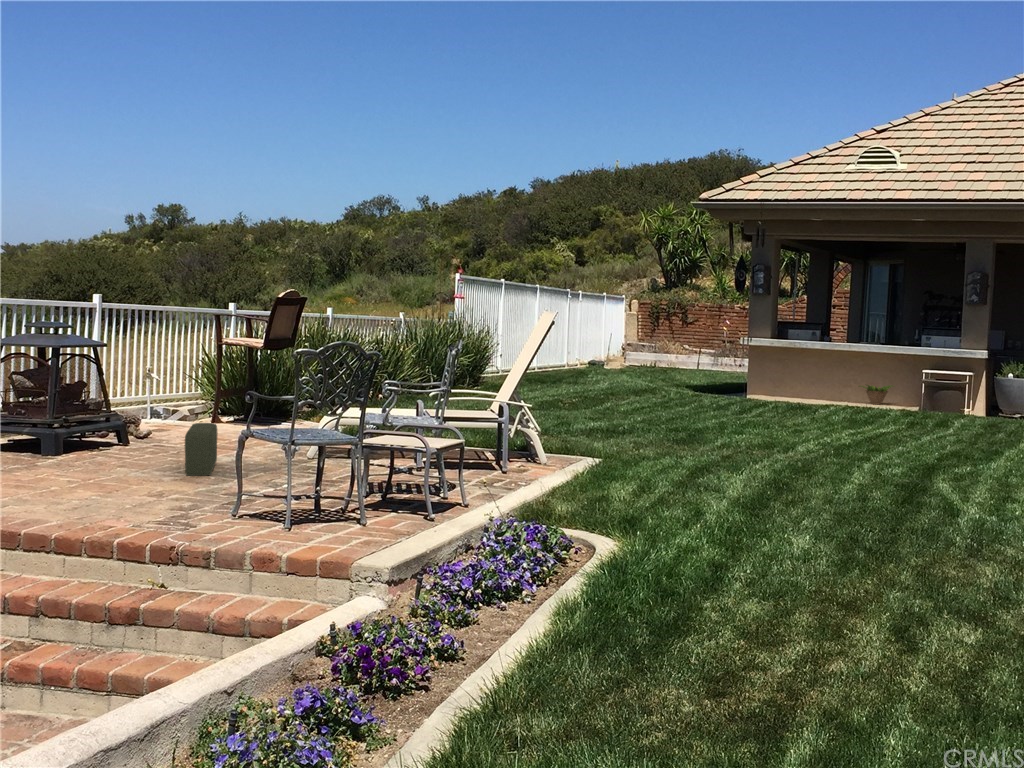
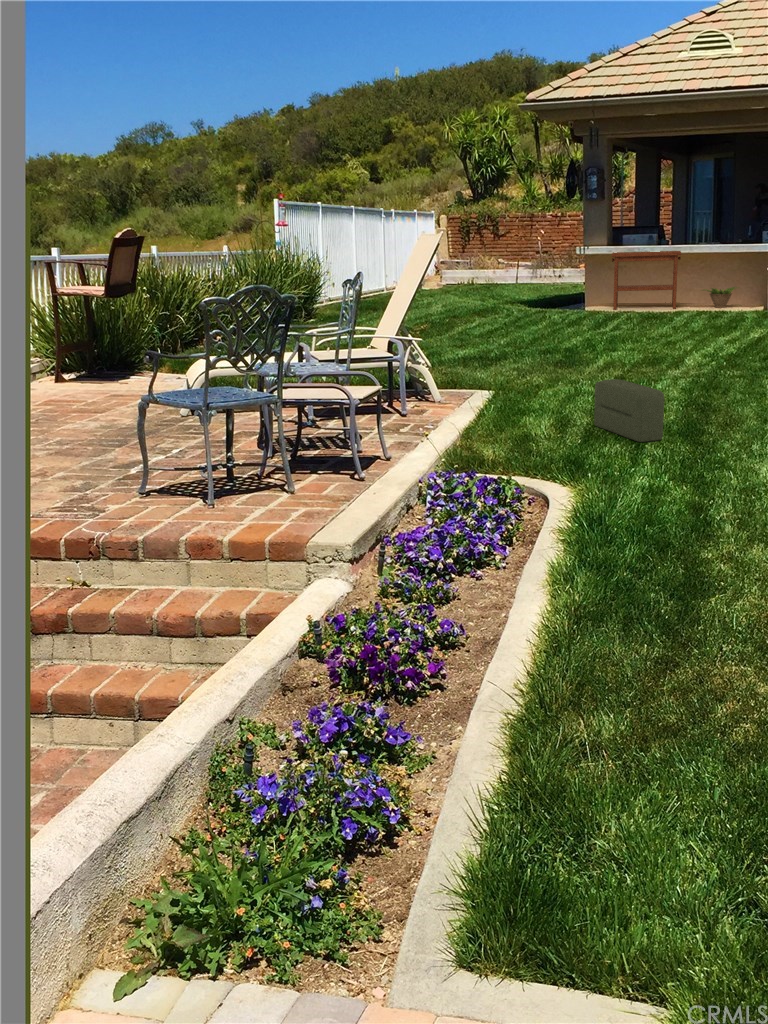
side table: none [770,344,838,402] -> present [612,251,681,310]
pouf: present [185,423,218,476] -> present [594,379,664,442]

